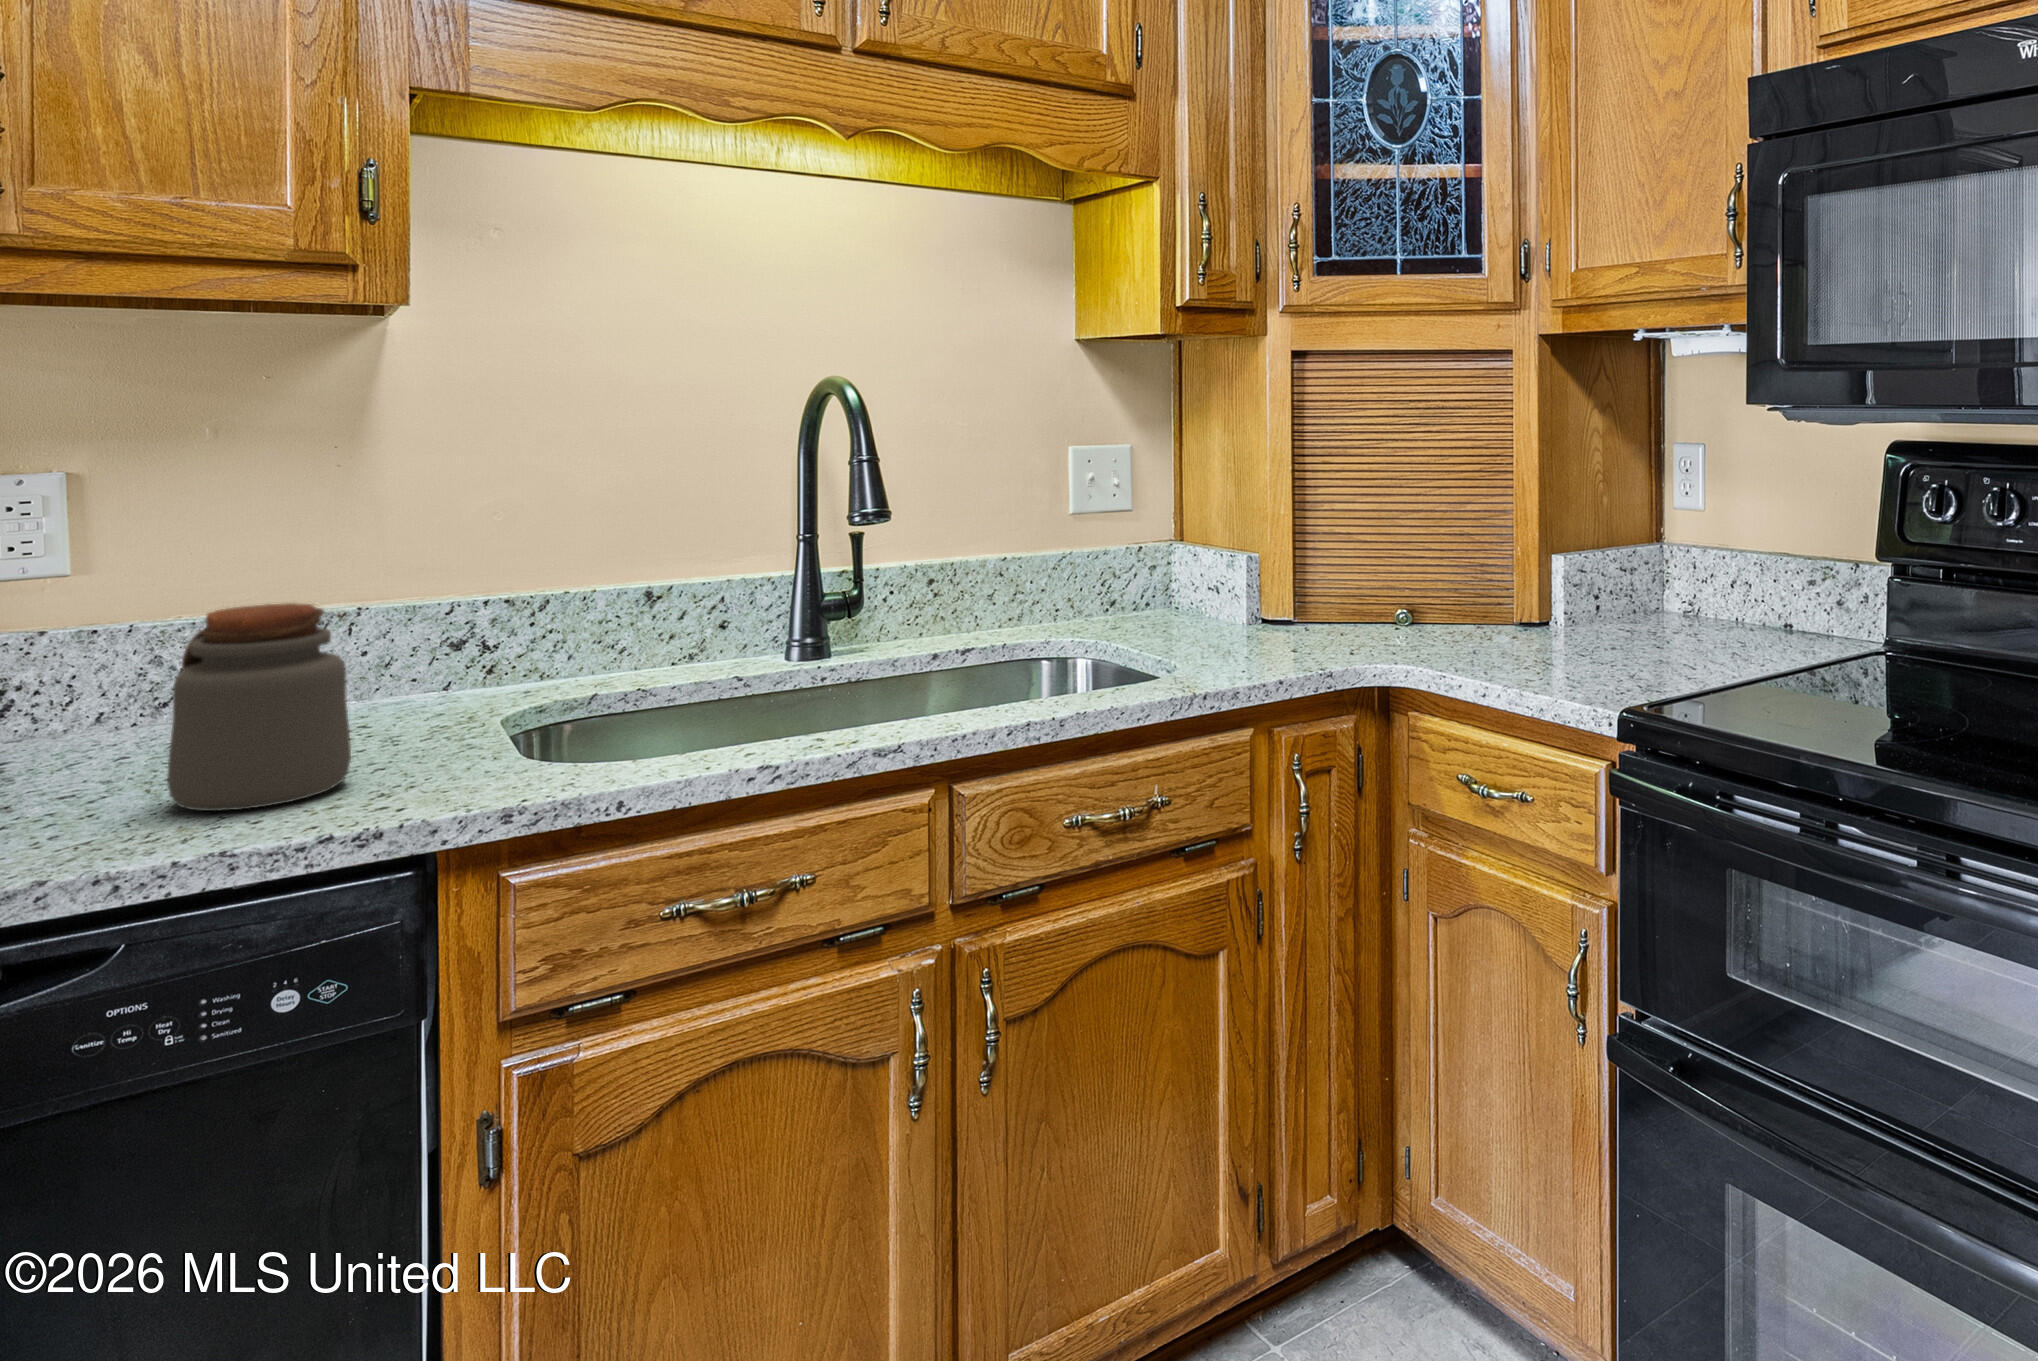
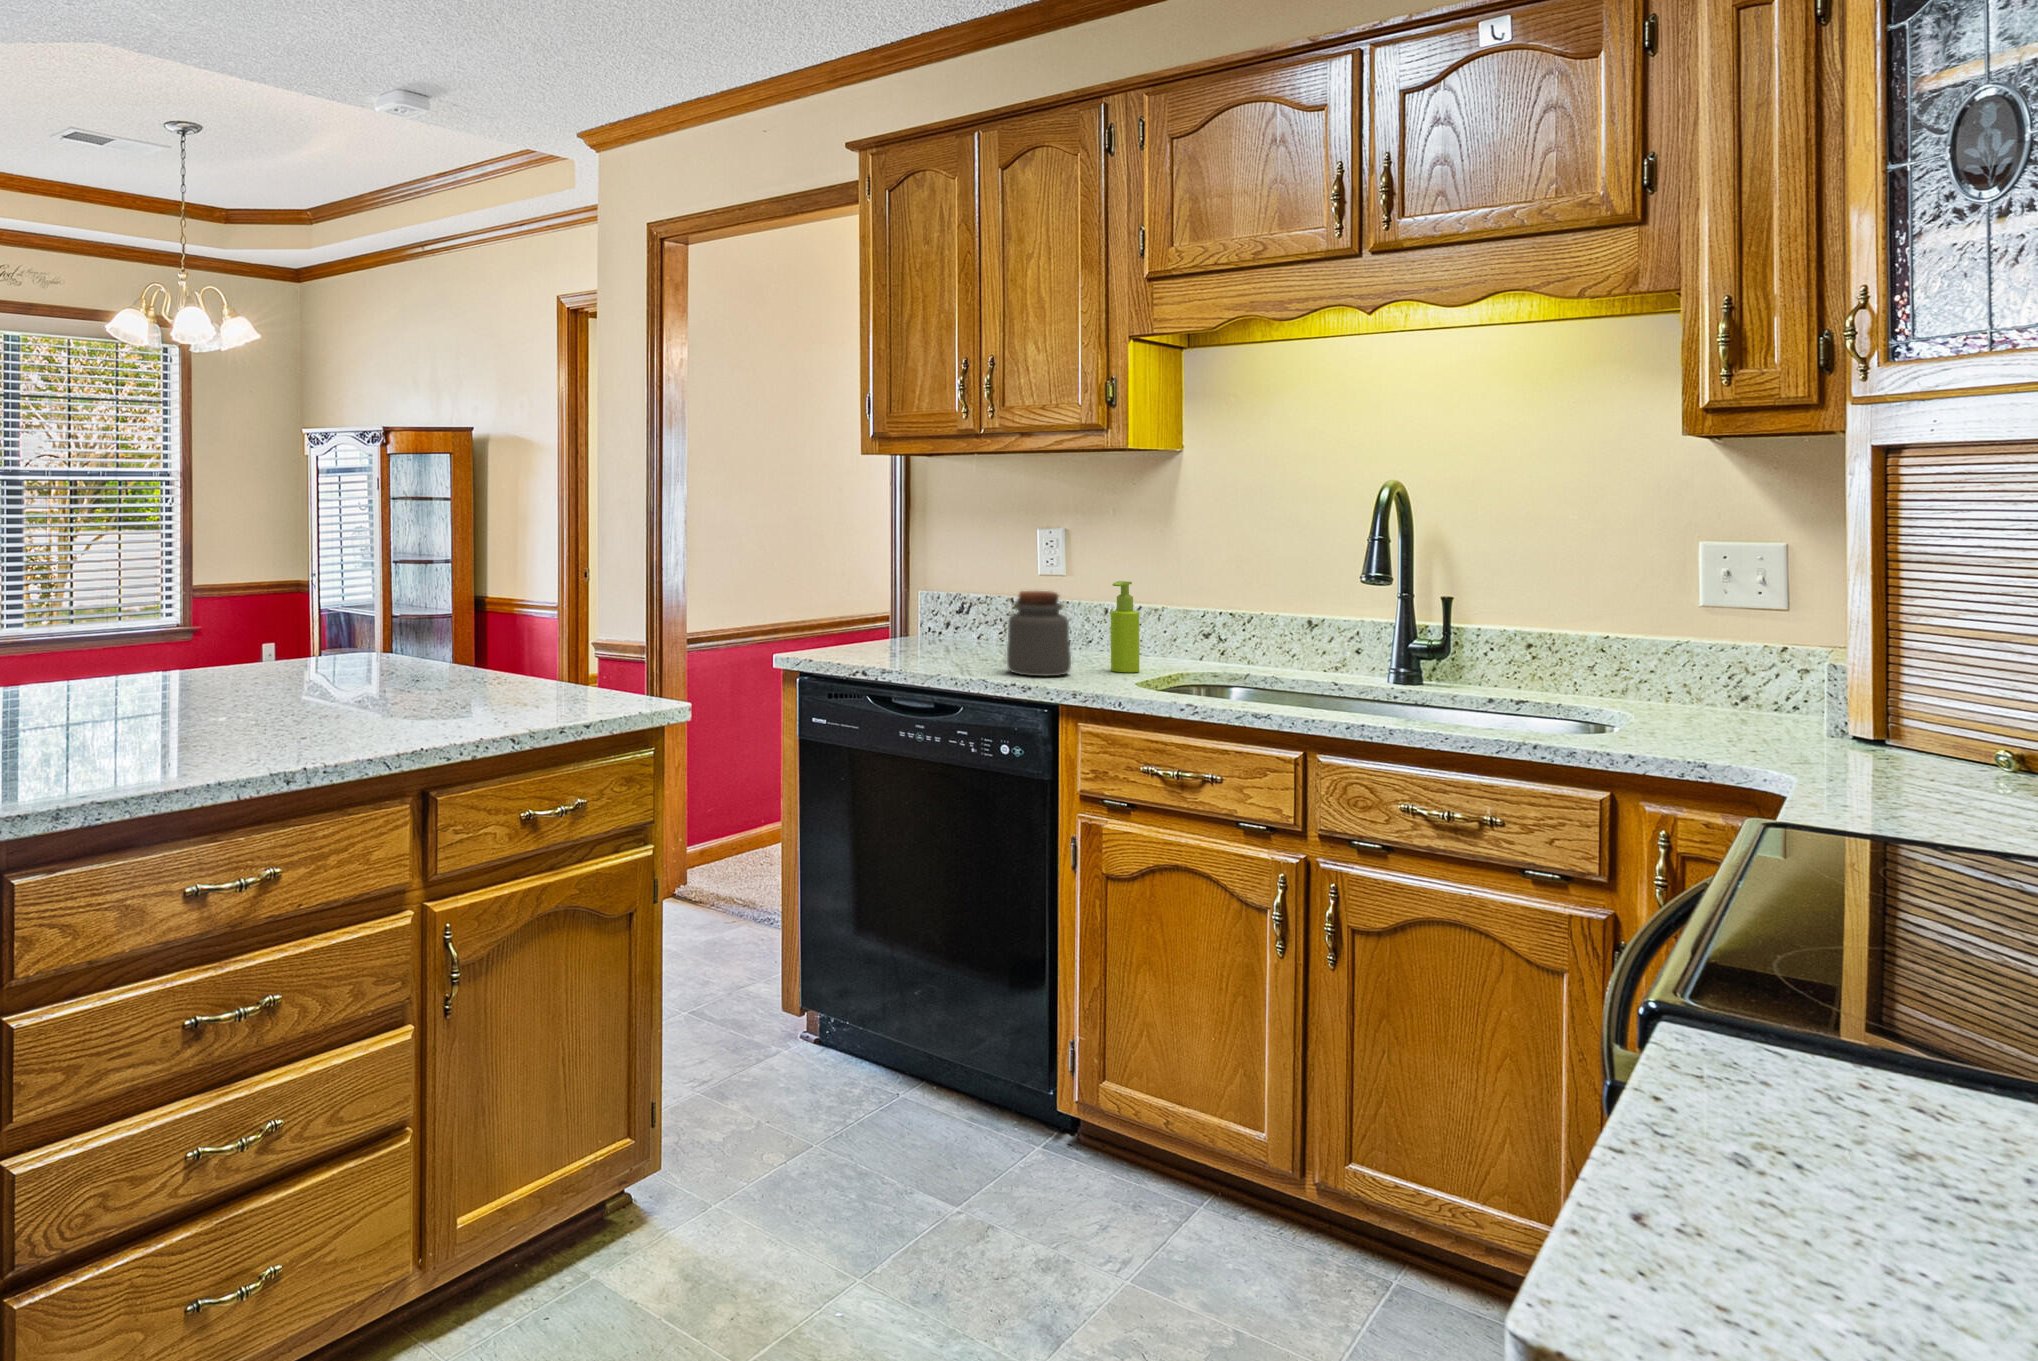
soap dispenser: none [370,562,436,748] -> present [1111,581,1139,672]

